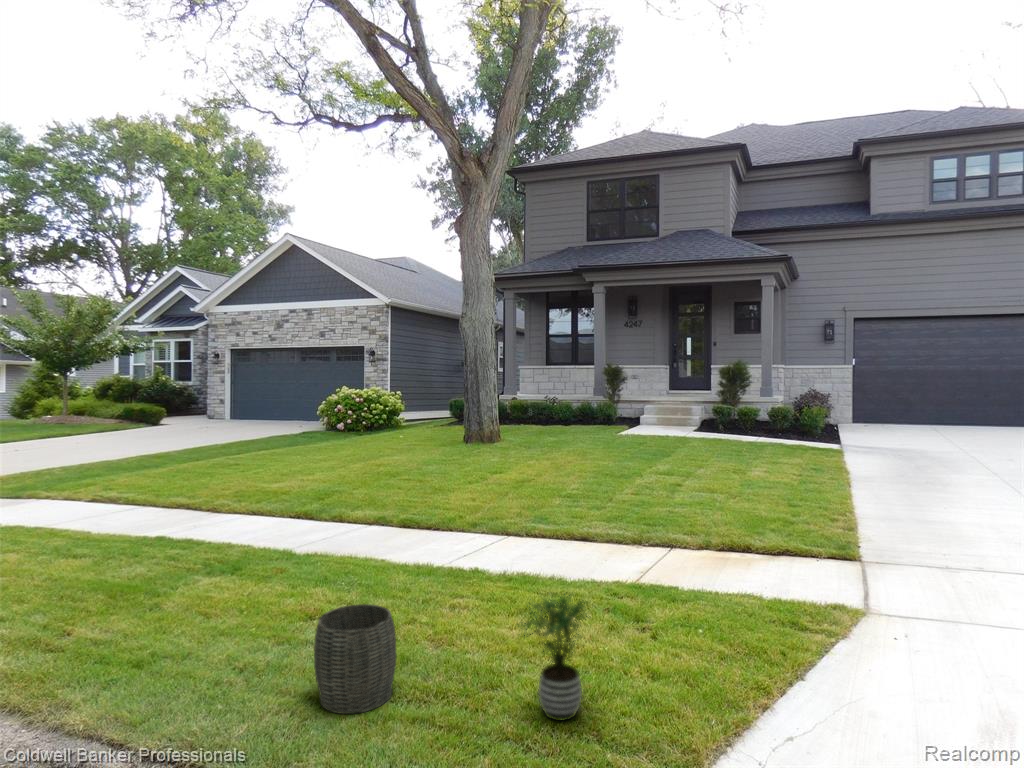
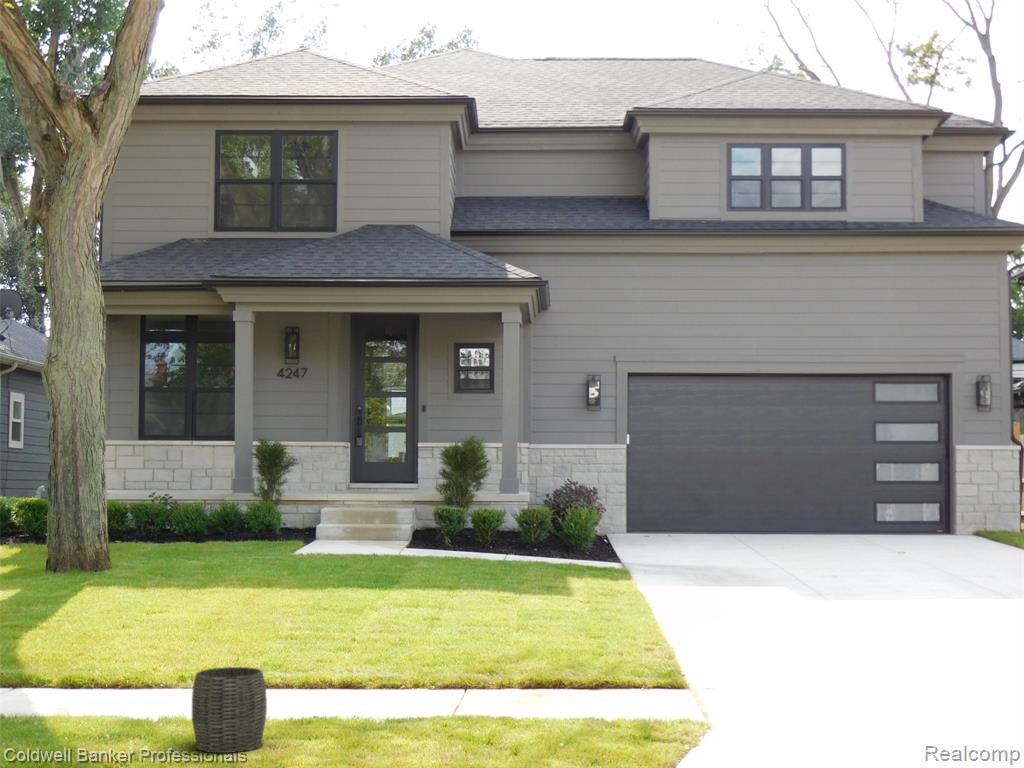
potted plant: present [517,594,590,721] -> none [381,633,445,738]

